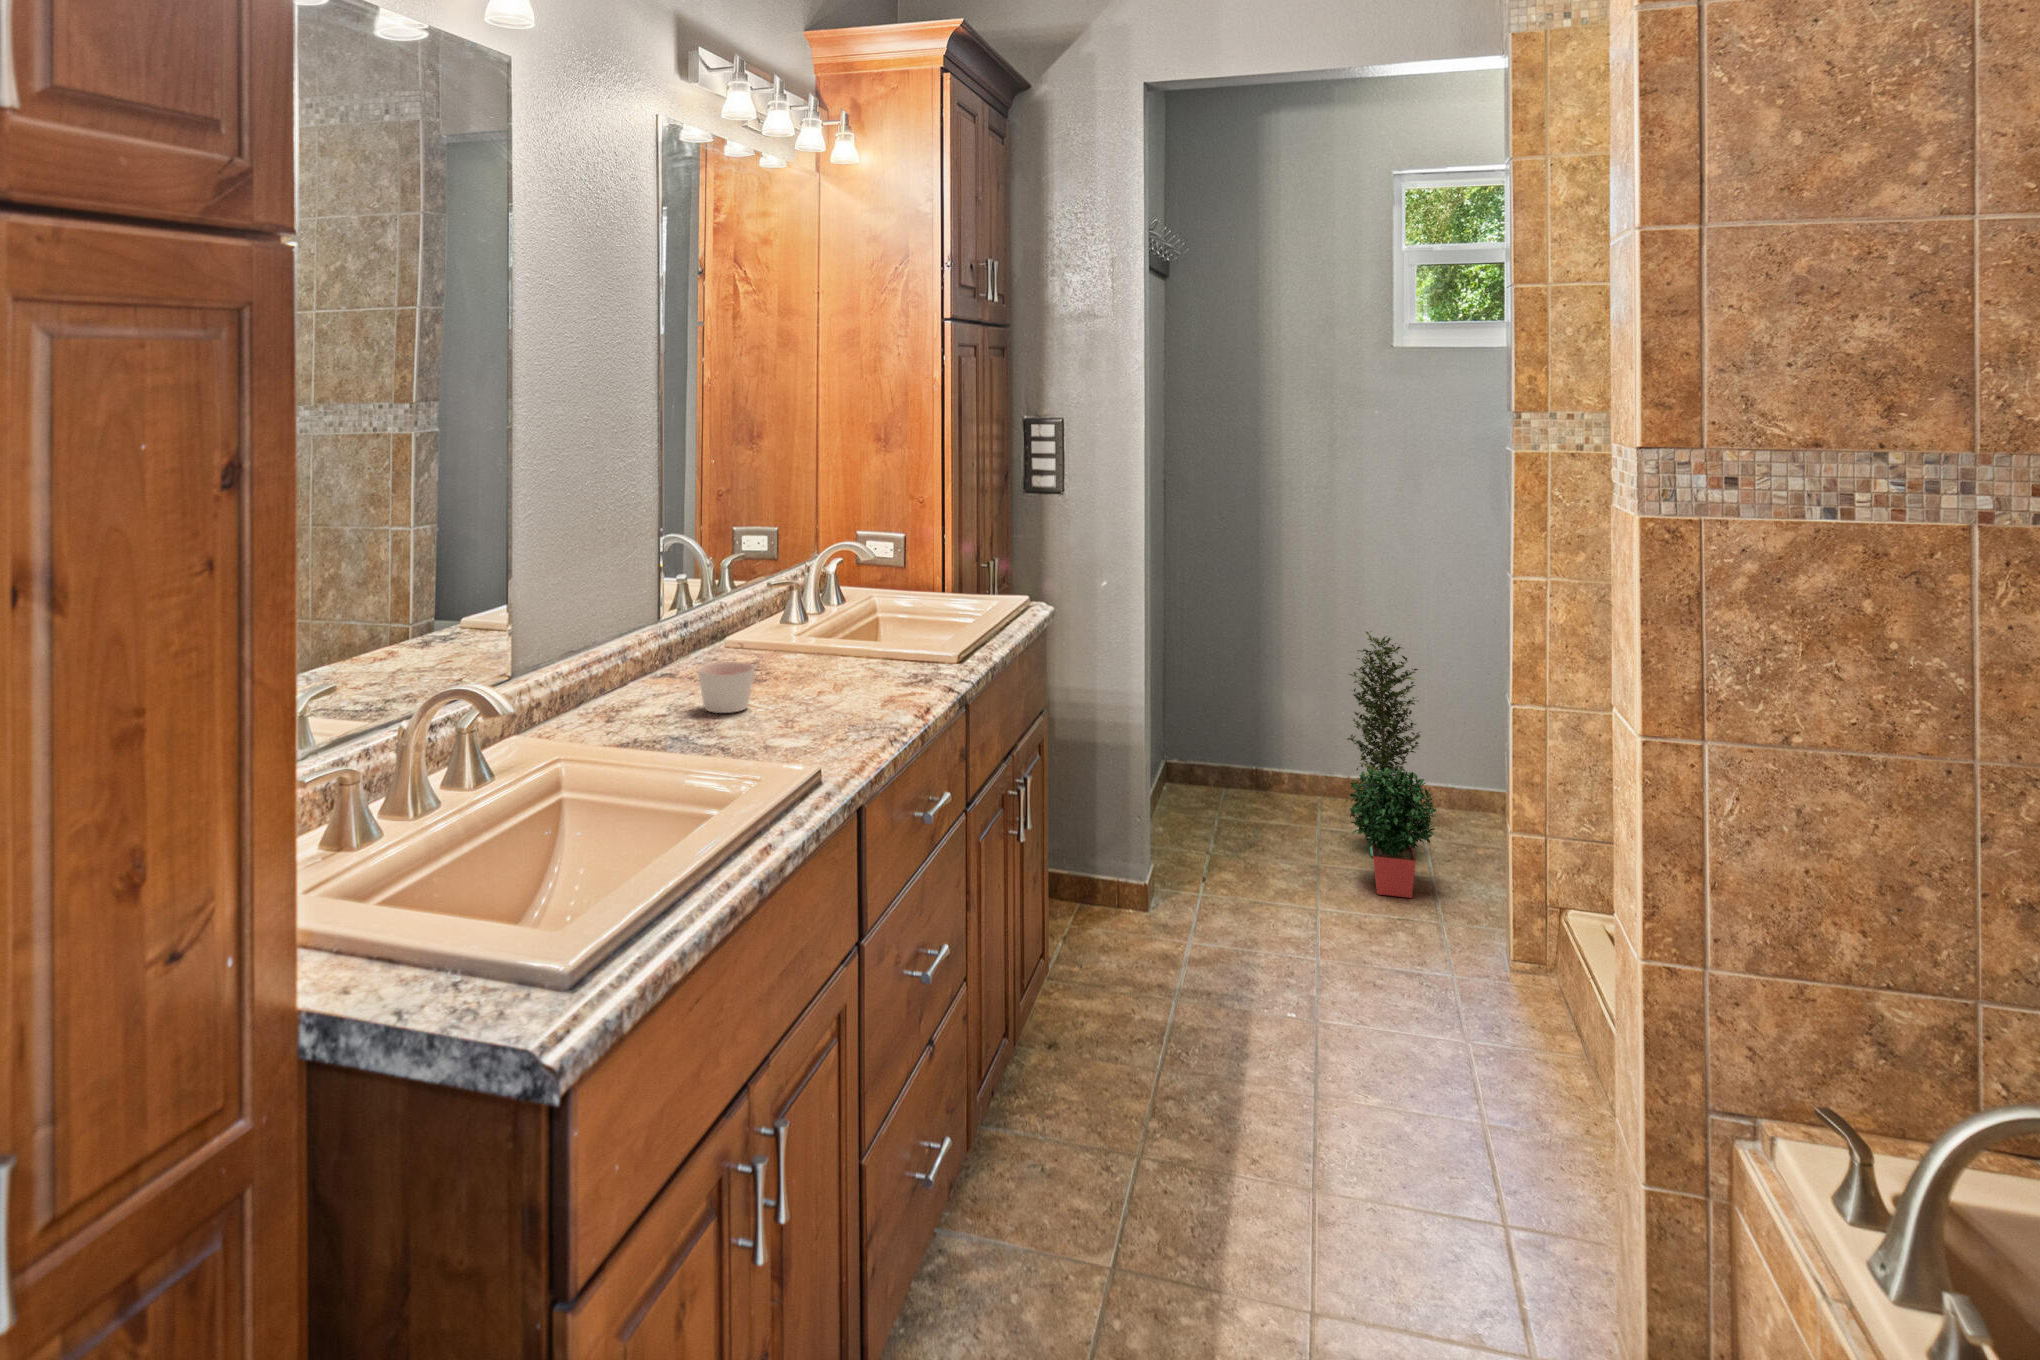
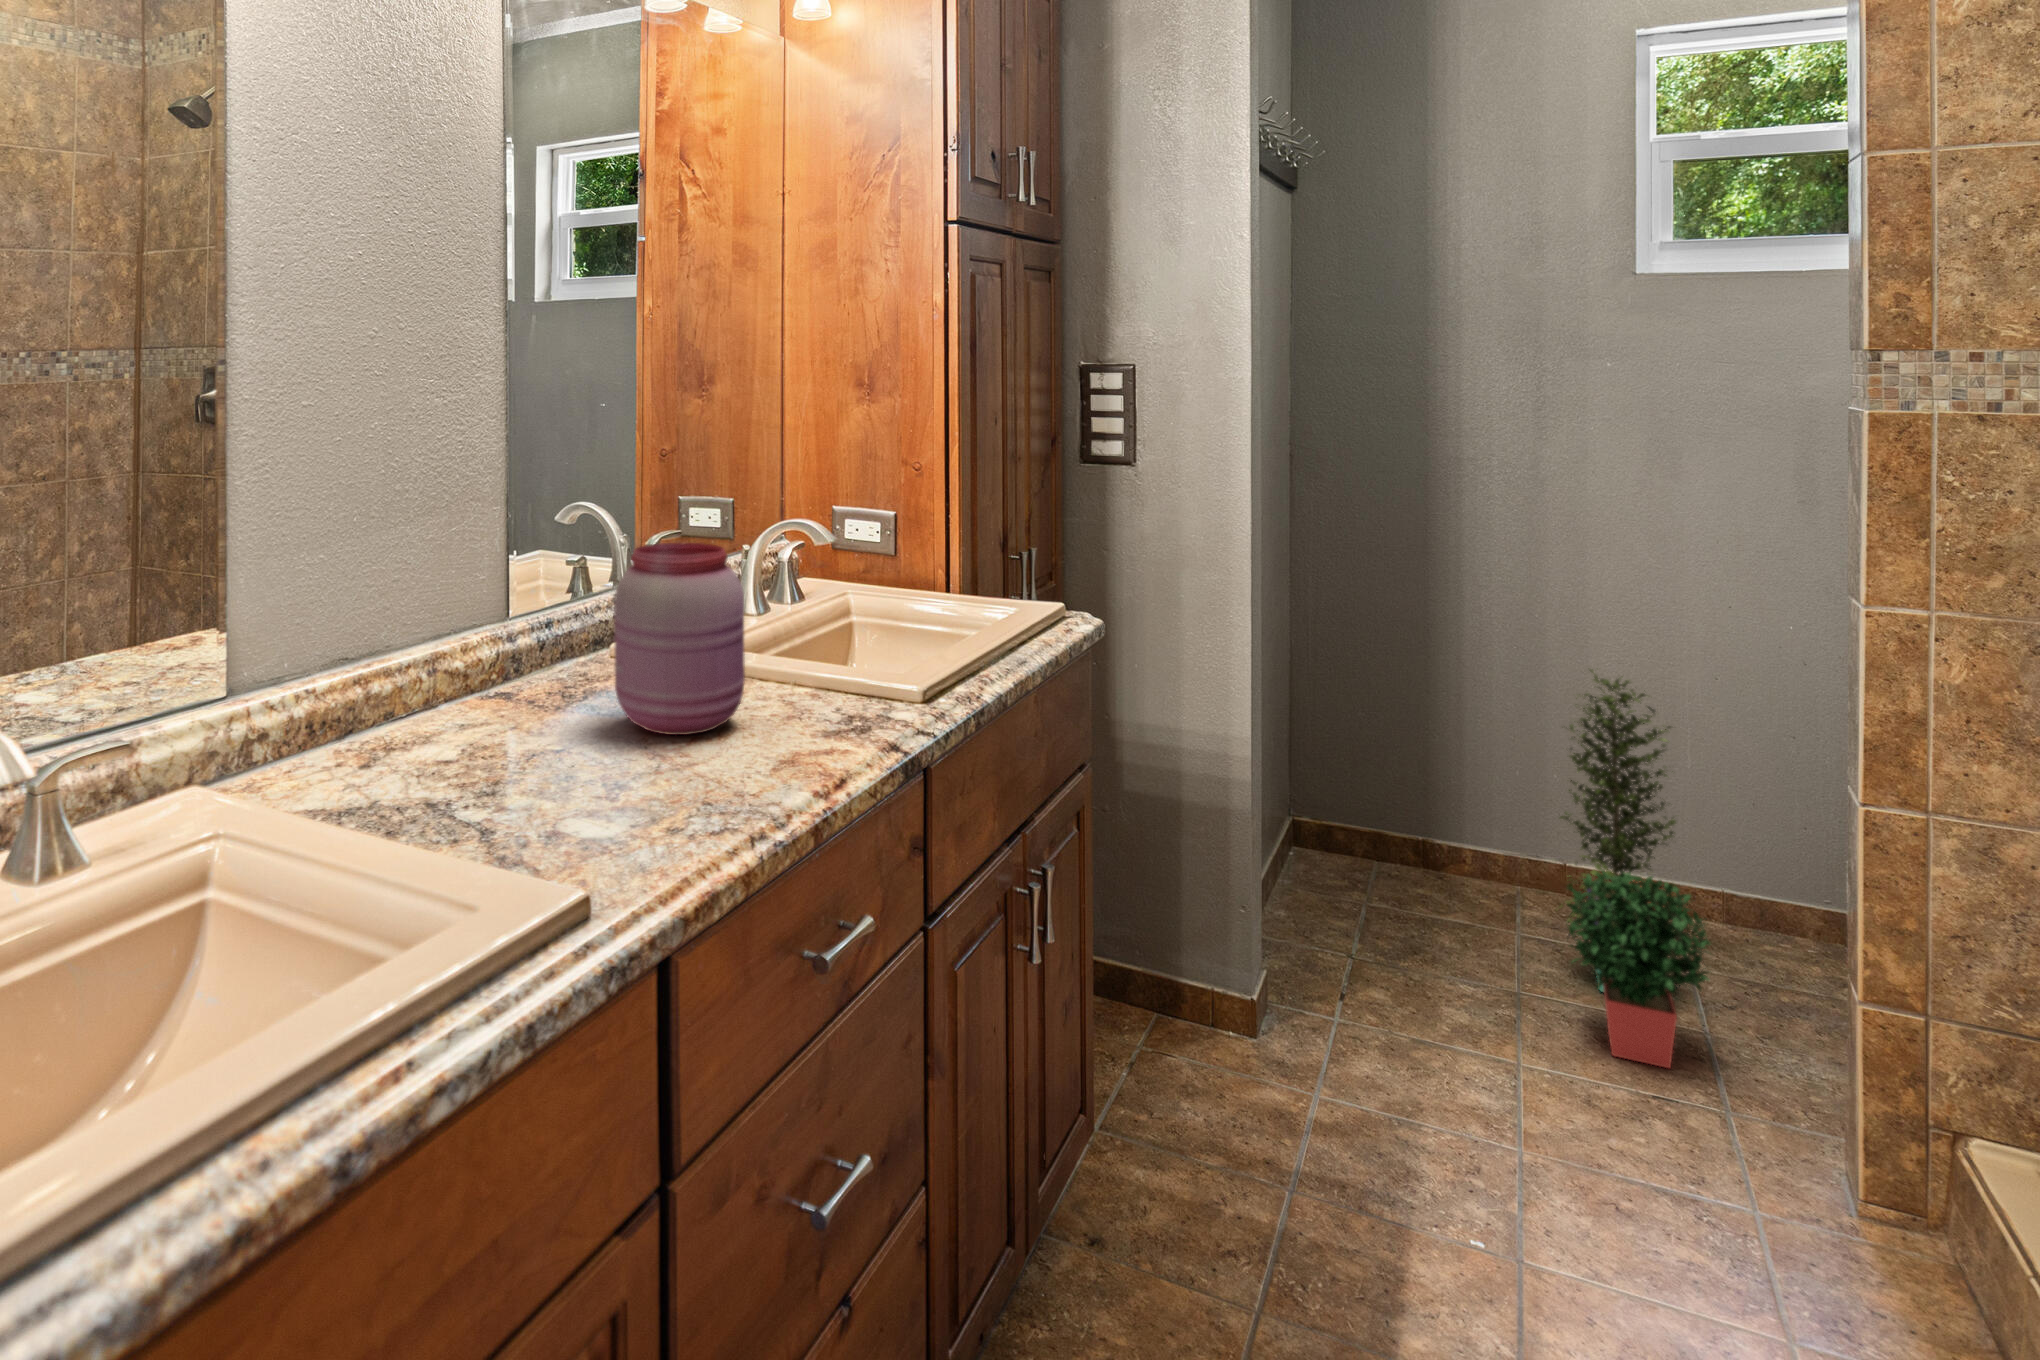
jar: none [765,562,852,690] -> present [614,543,745,735]
candle: present [698,662,755,713] -> none [489,687,576,767]

